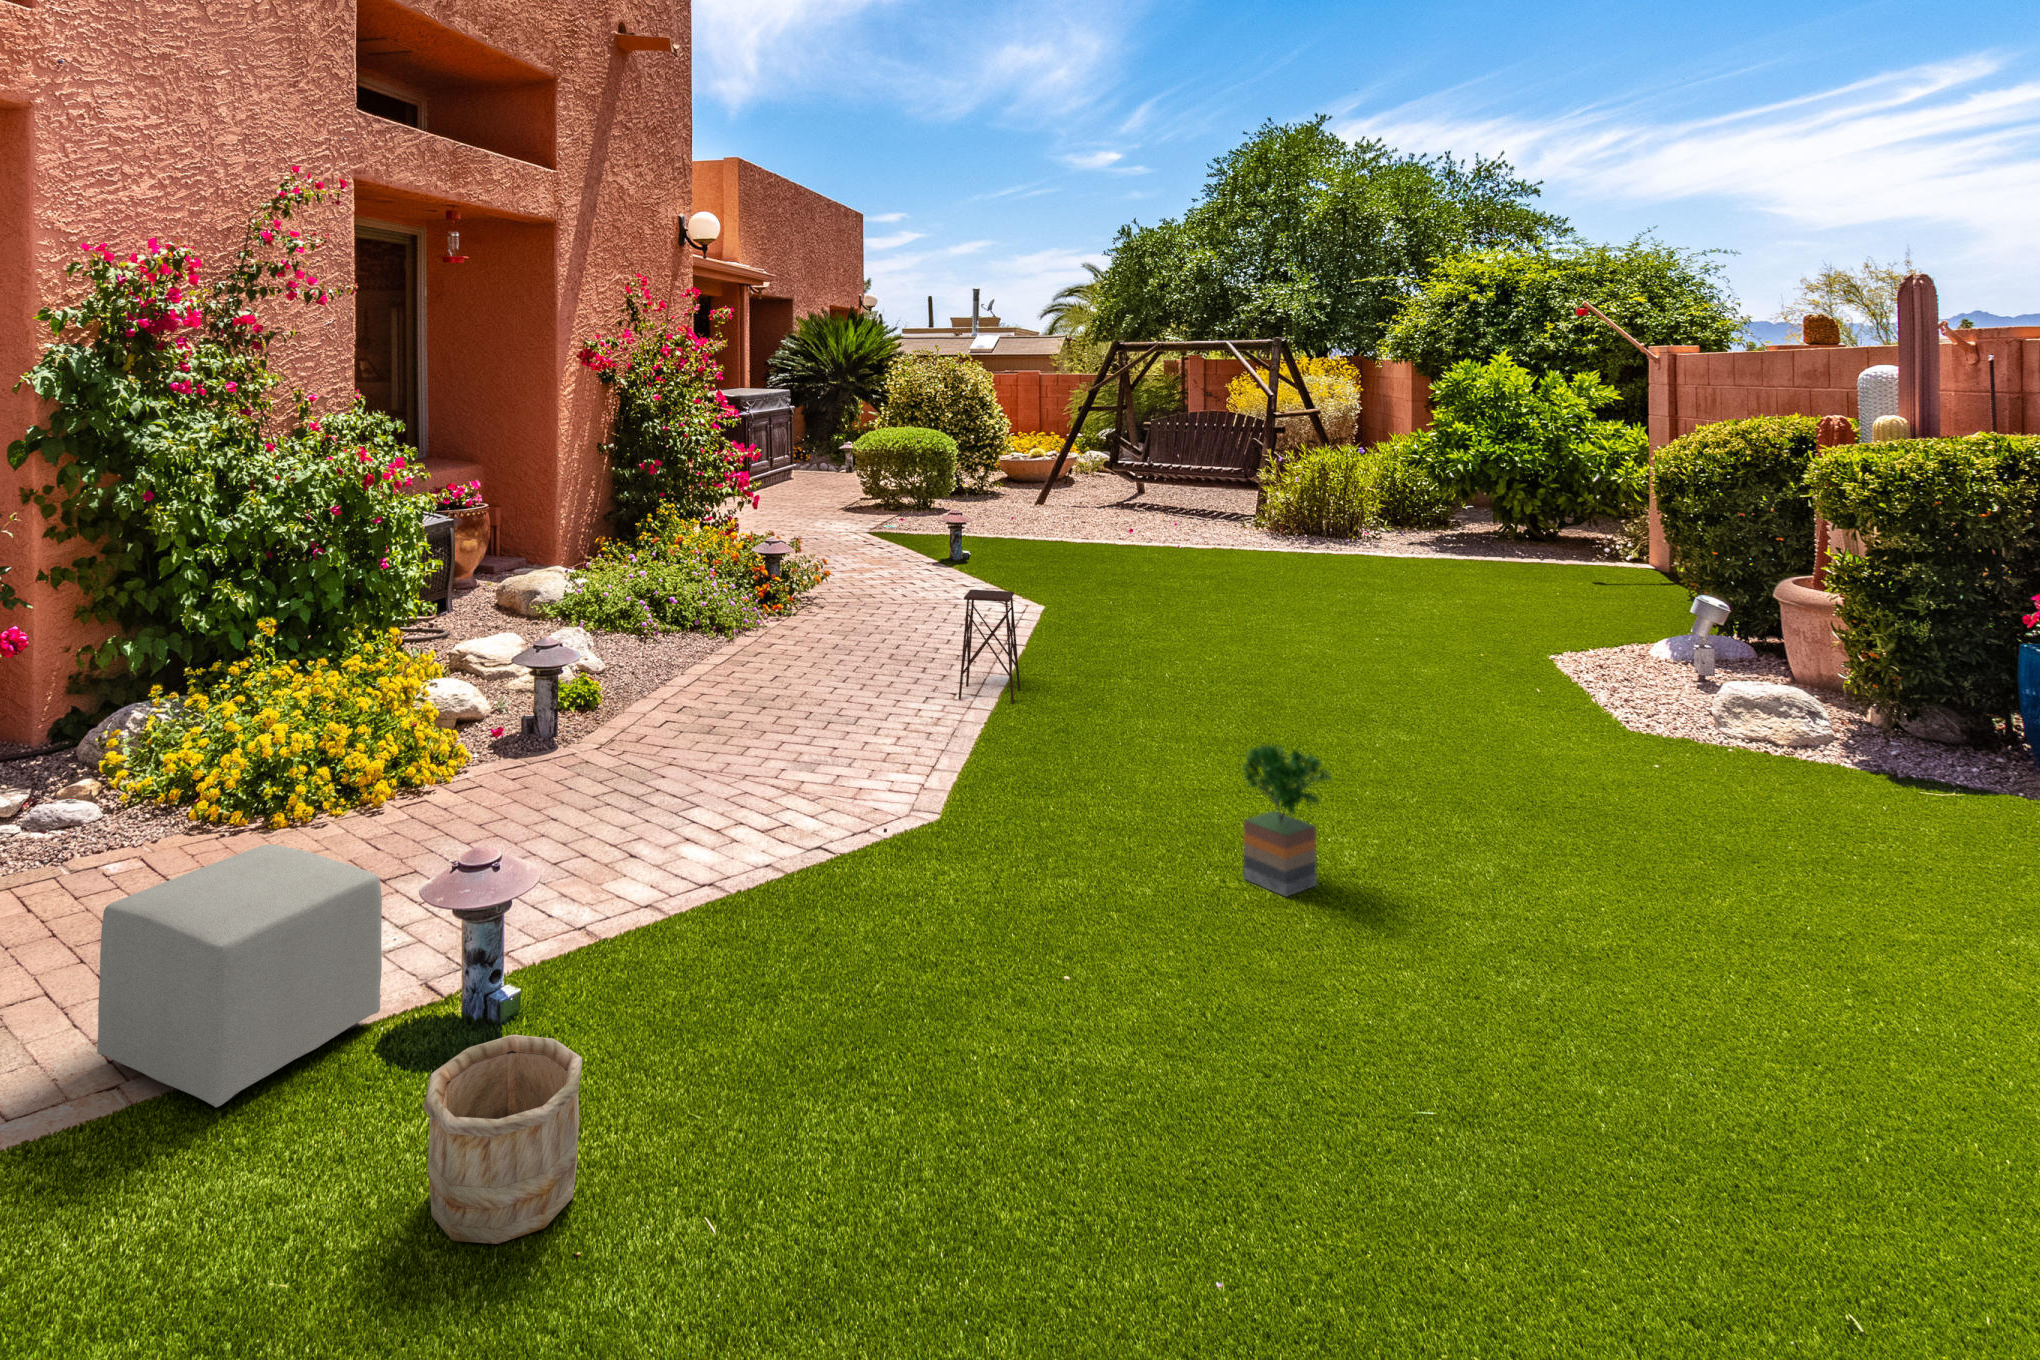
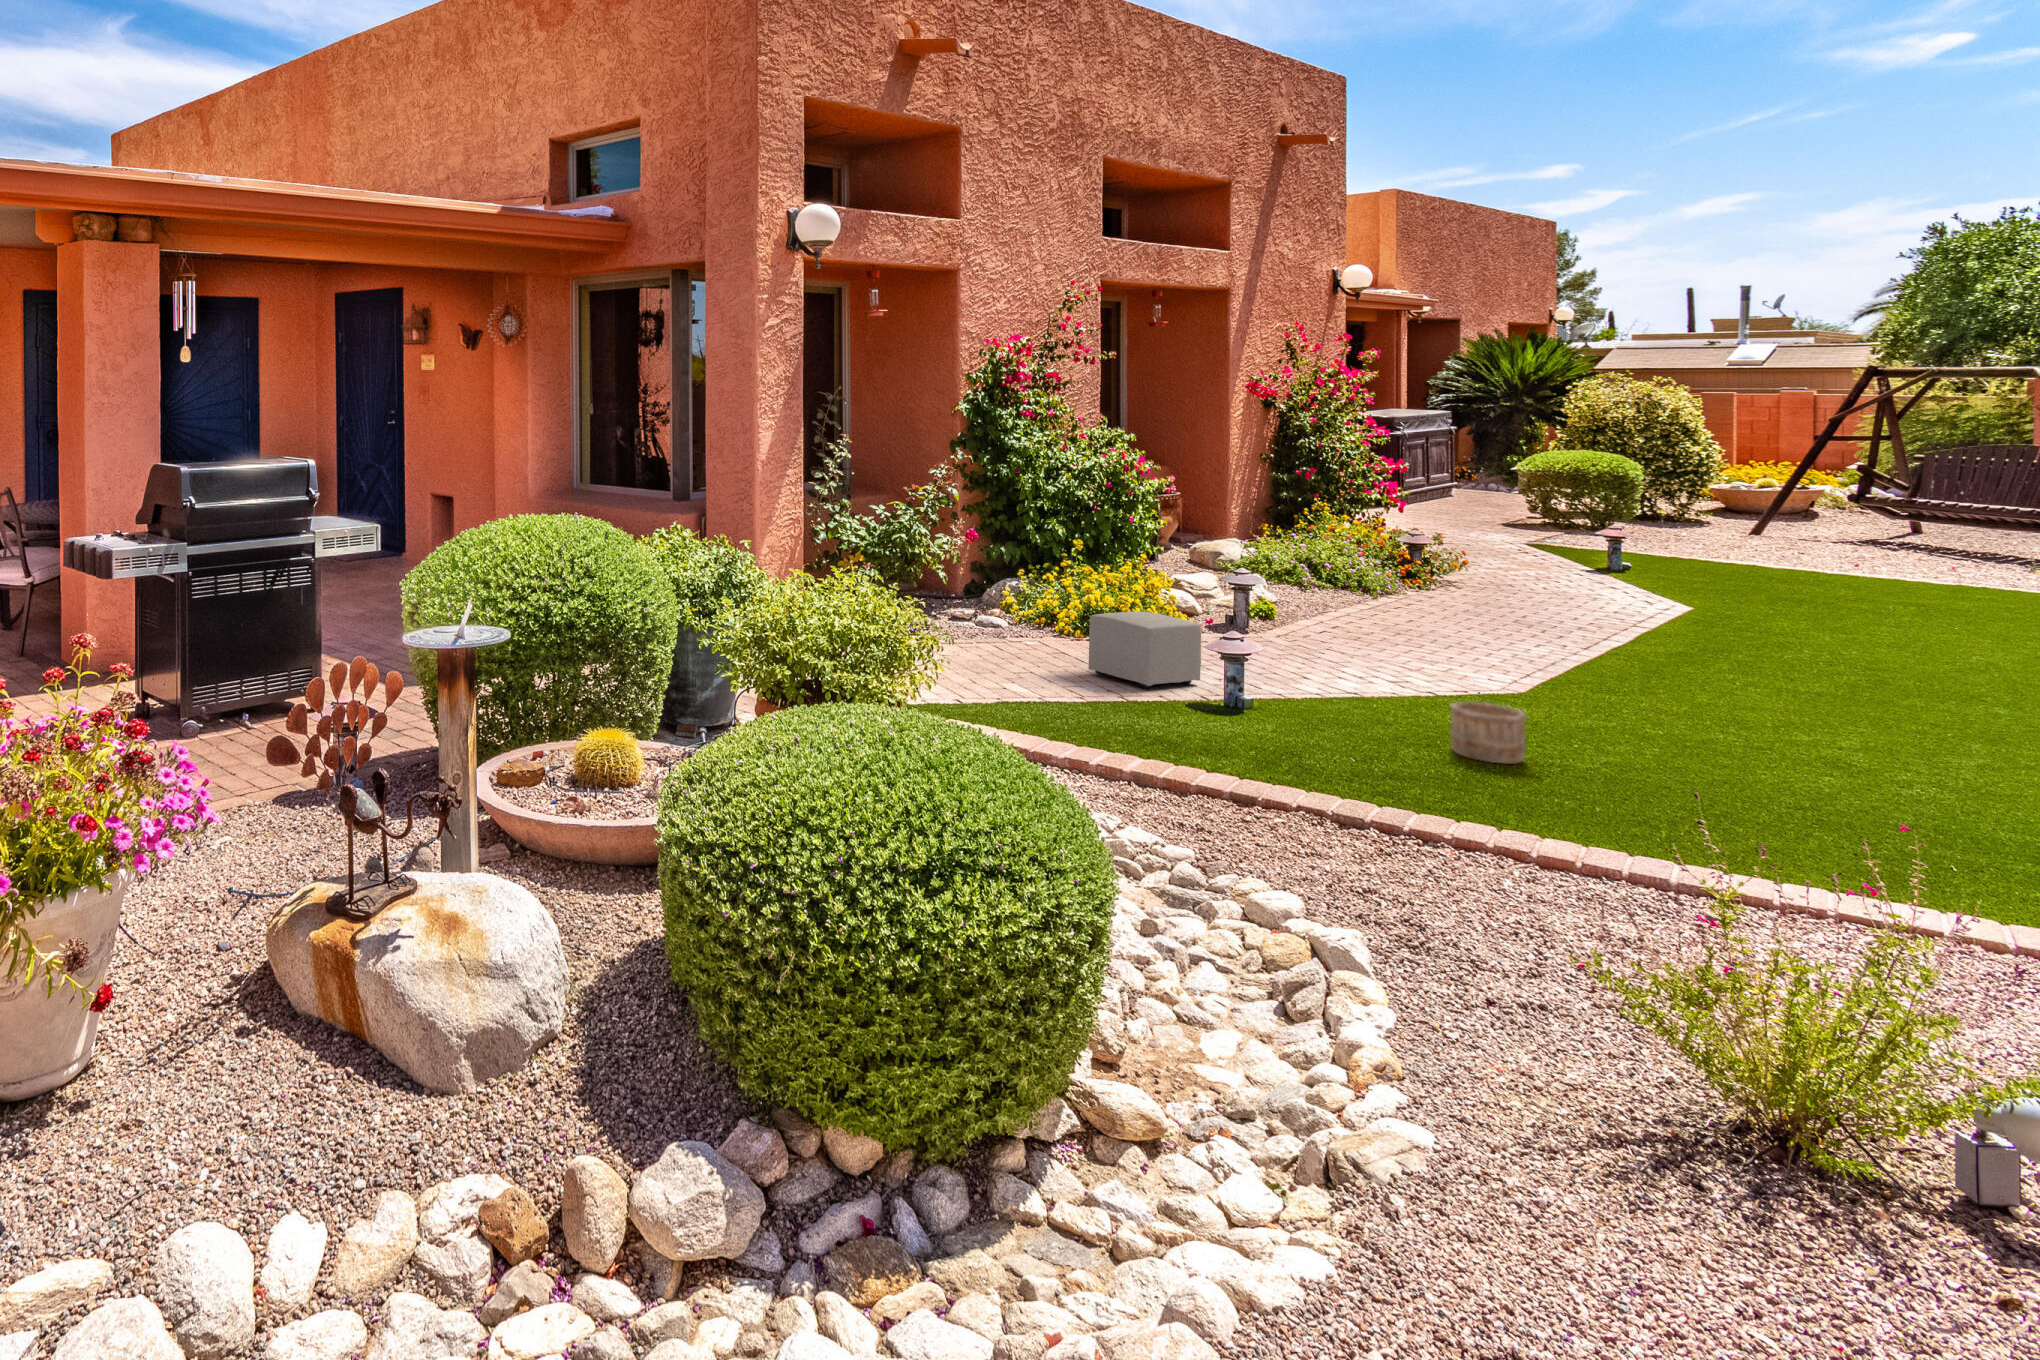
side table: present [958,590,1020,703] -> none [1579,574,1645,658]
potted tree: present [1243,745,1332,896] -> none [1758,656,1842,747]
wooden bucket: present [424,1035,582,1244] -> present [1450,702,1527,764]

